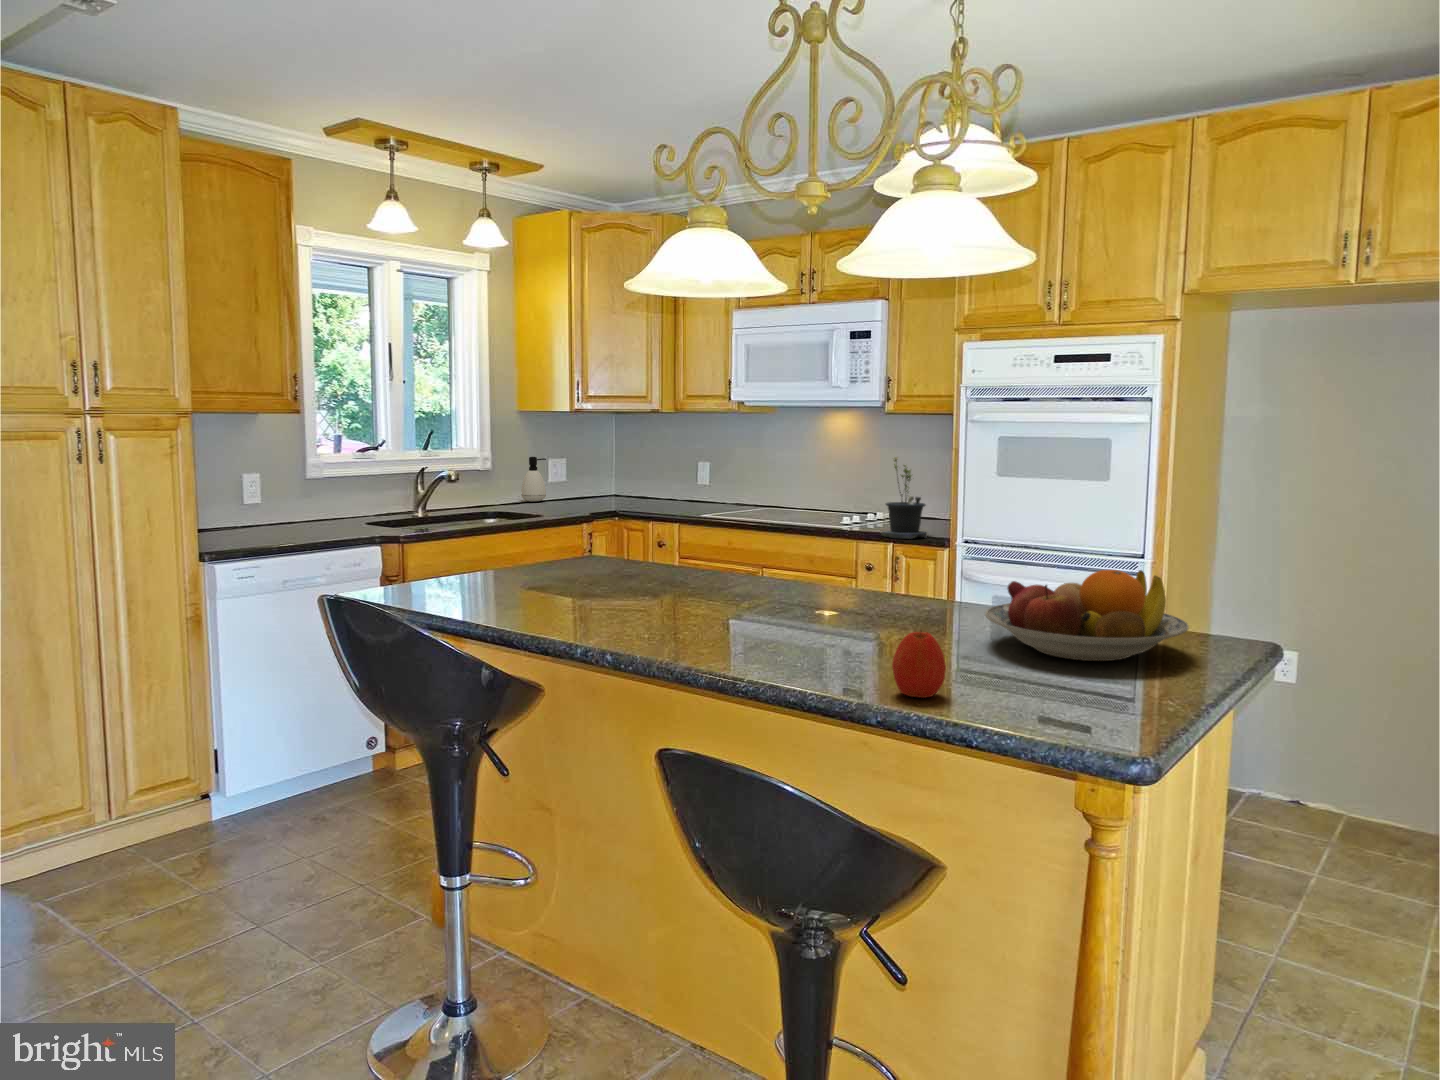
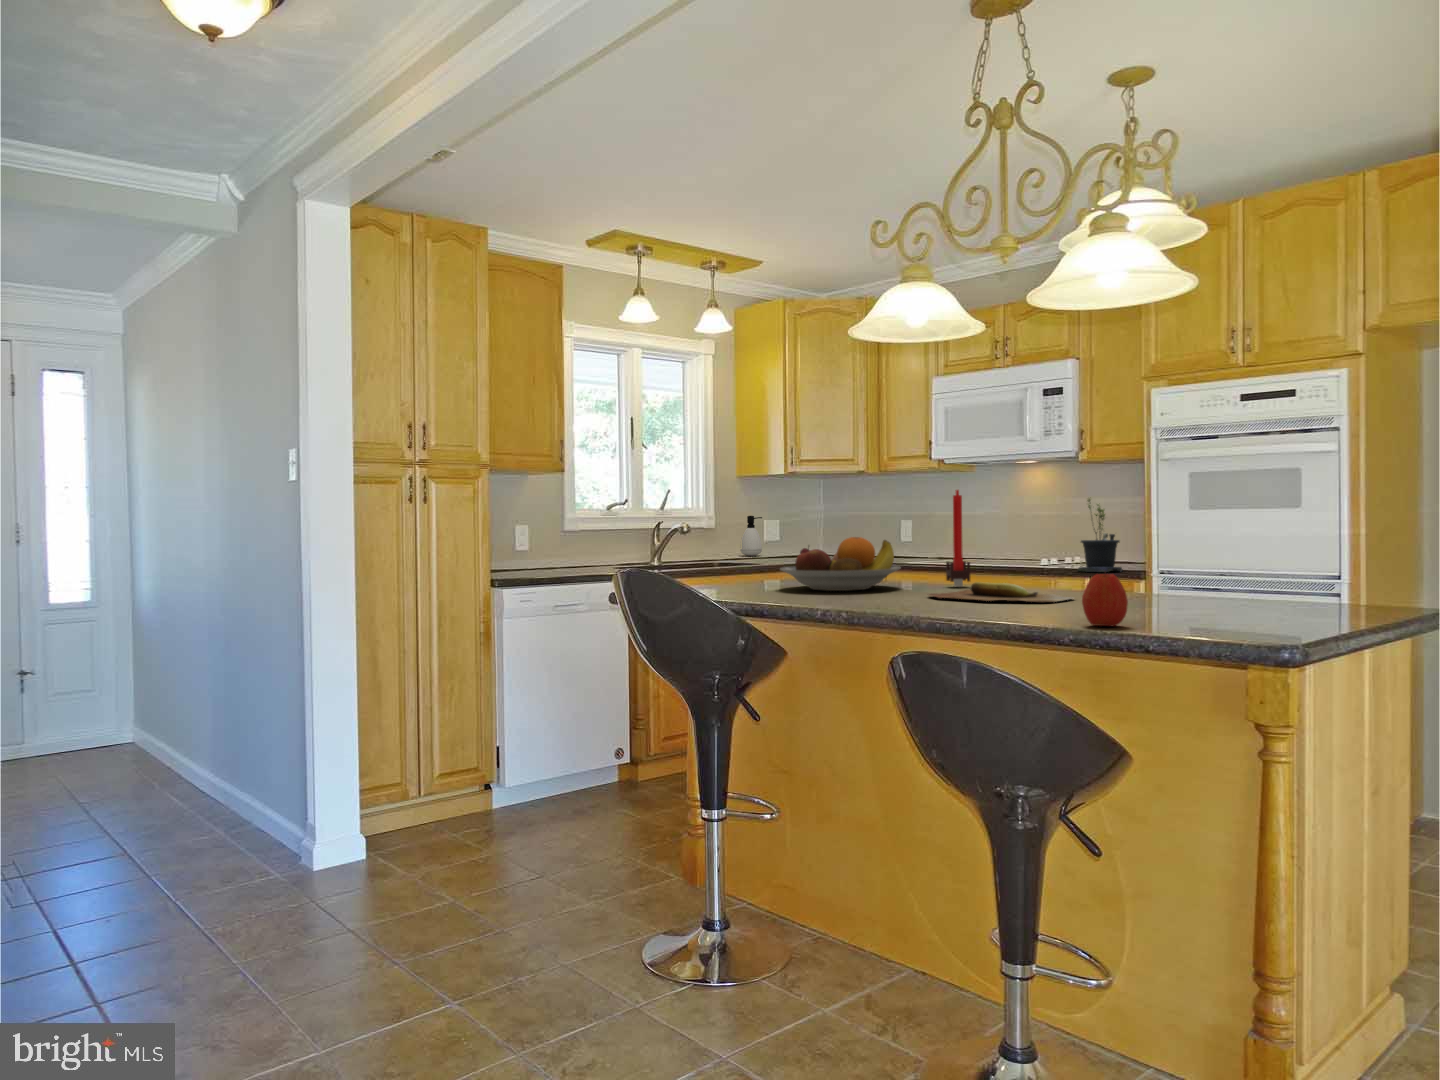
candle: none [738,474,765,587] -> present [946,490,970,587]
fruit bowl: present [985,570,1189,661] -> present [780,537,901,591]
cutting board: none [713,595,882,630] -> present [929,582,1073,602]

